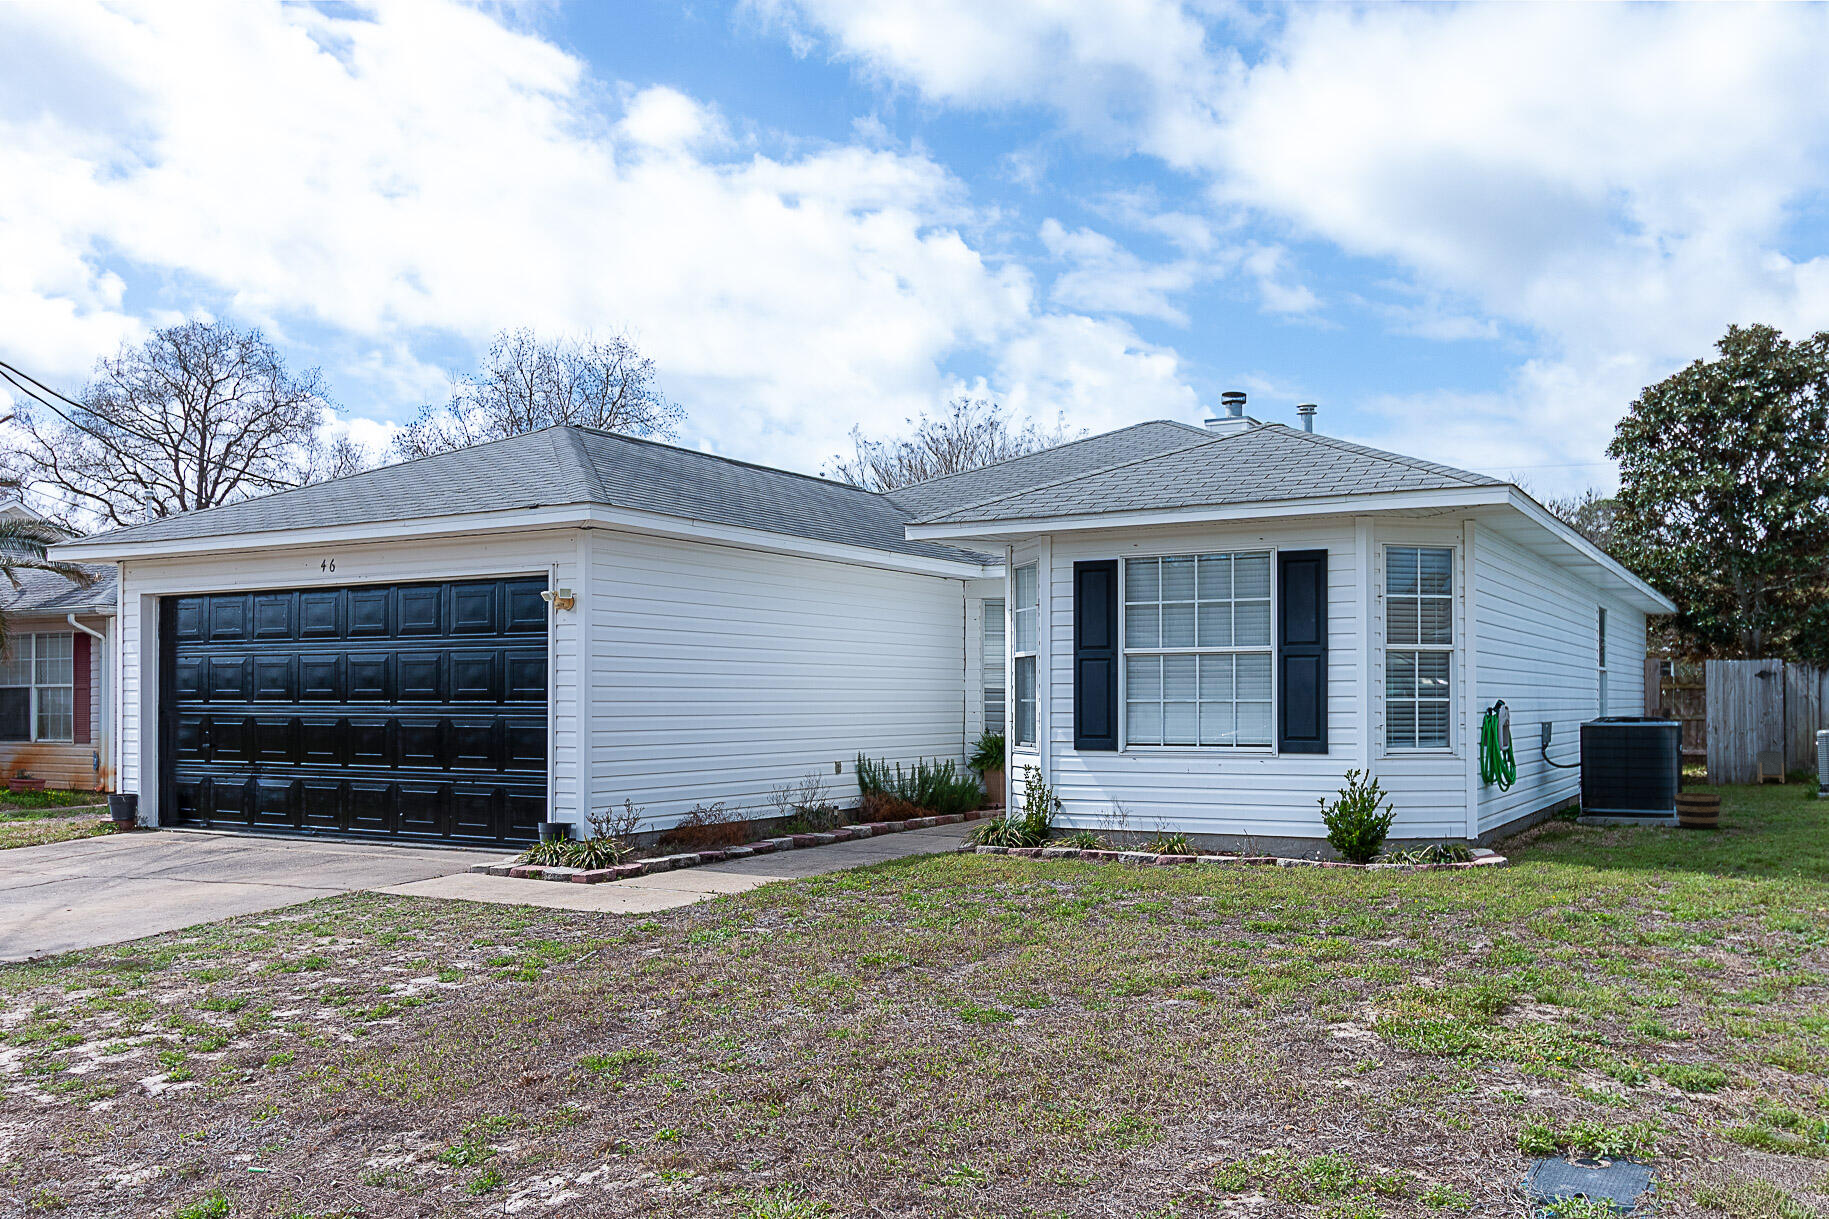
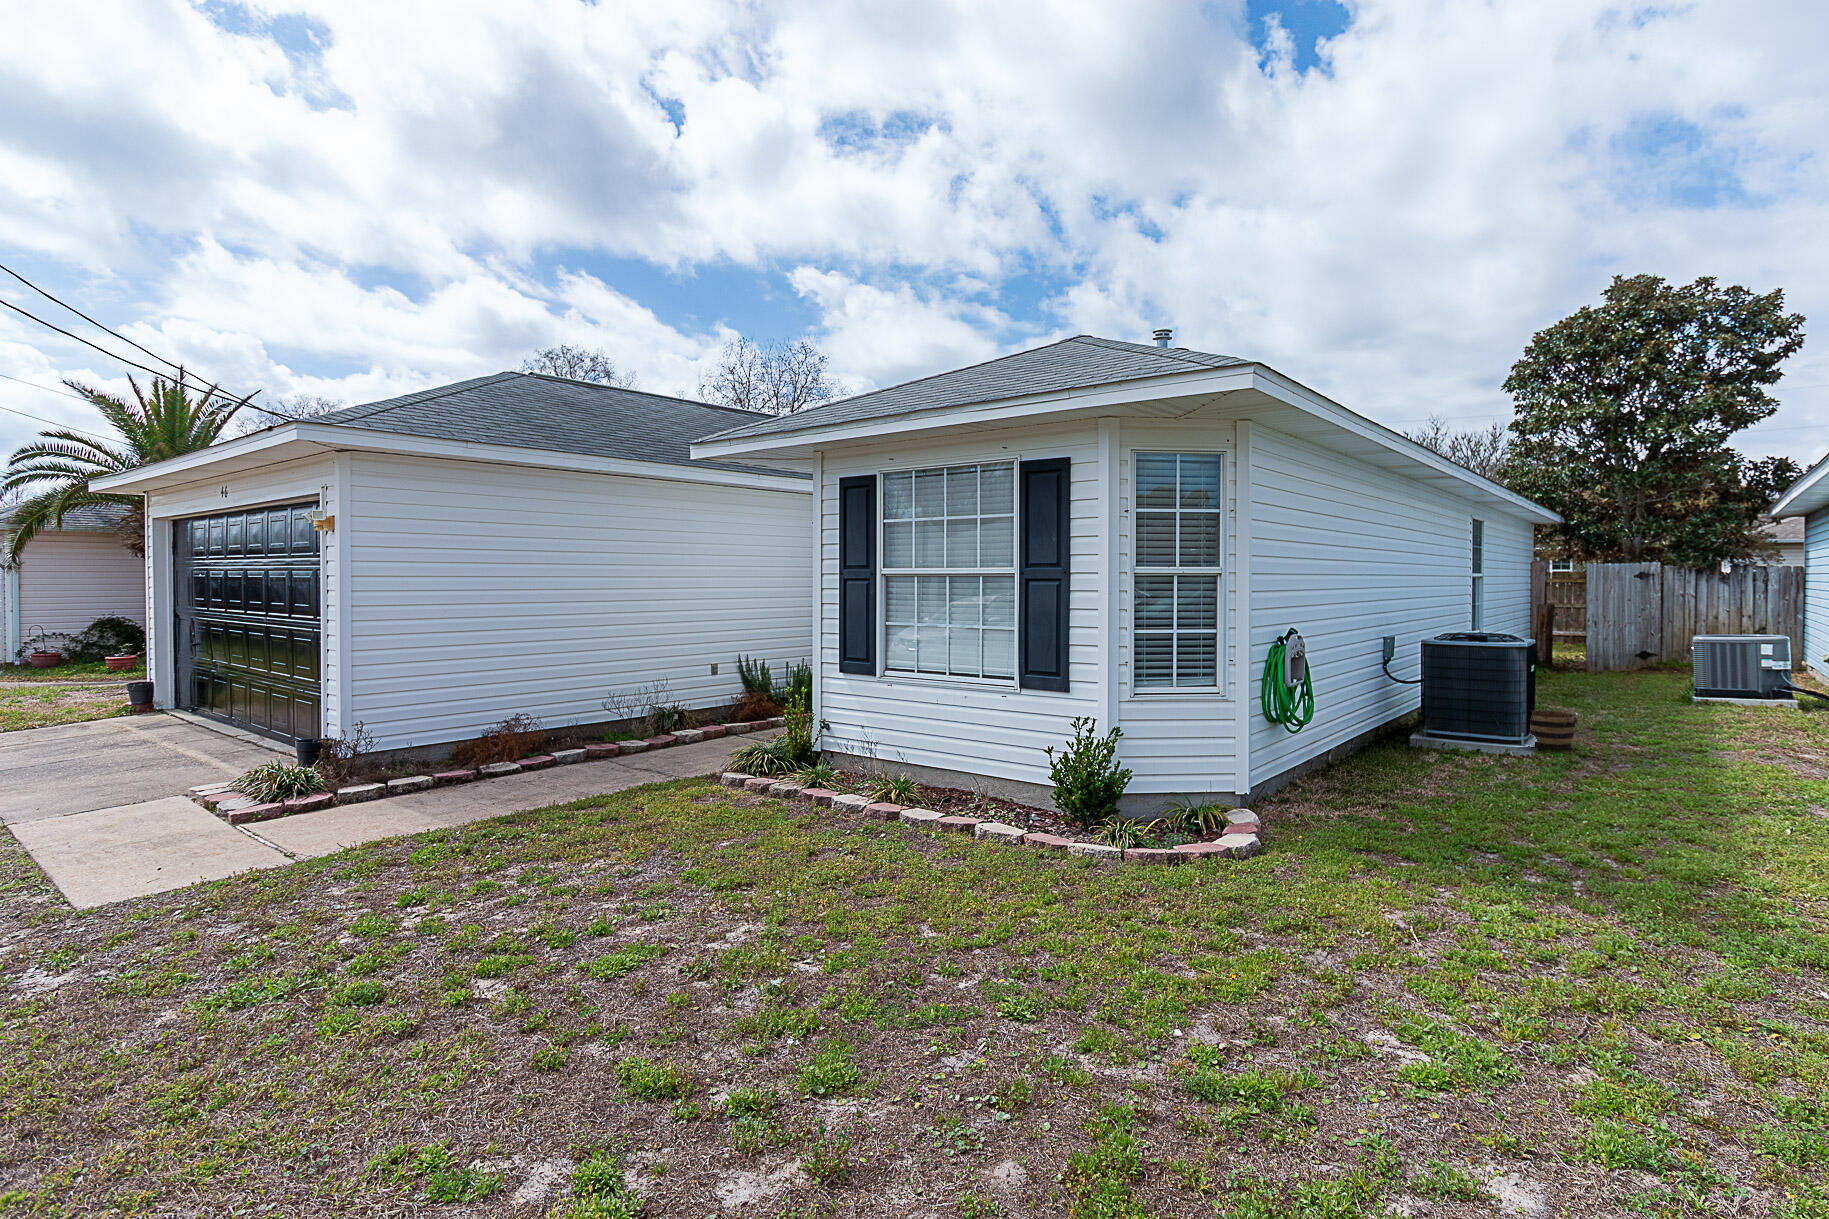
planter: present [1757,751,1784,783] -> none [1625,651,1653,680]

